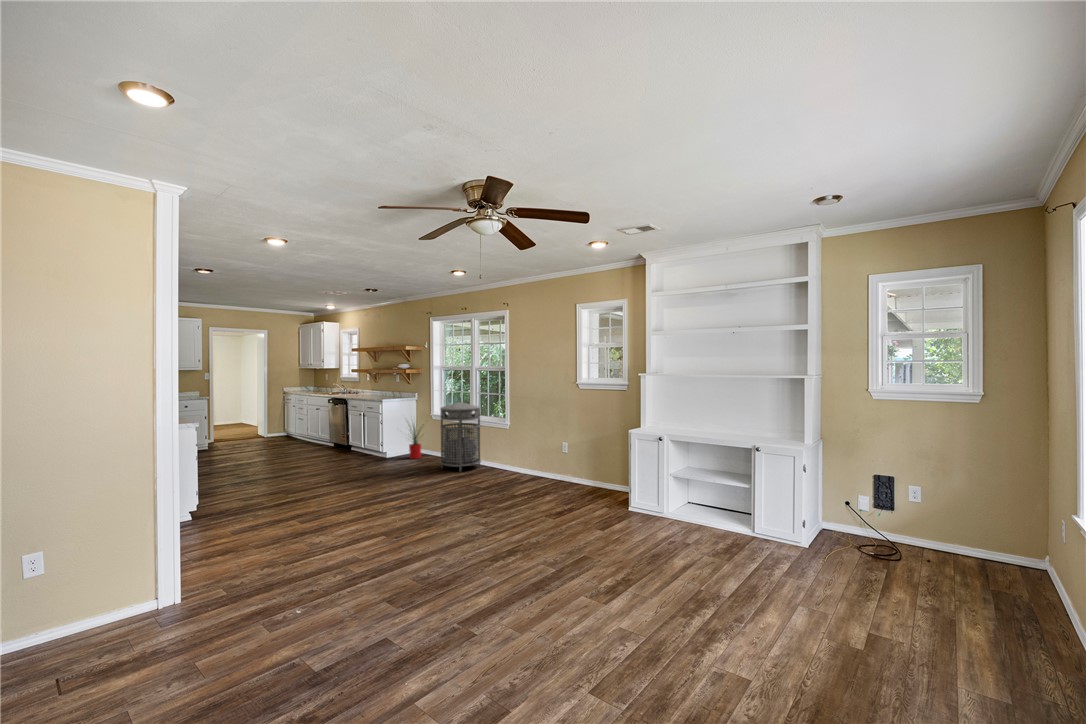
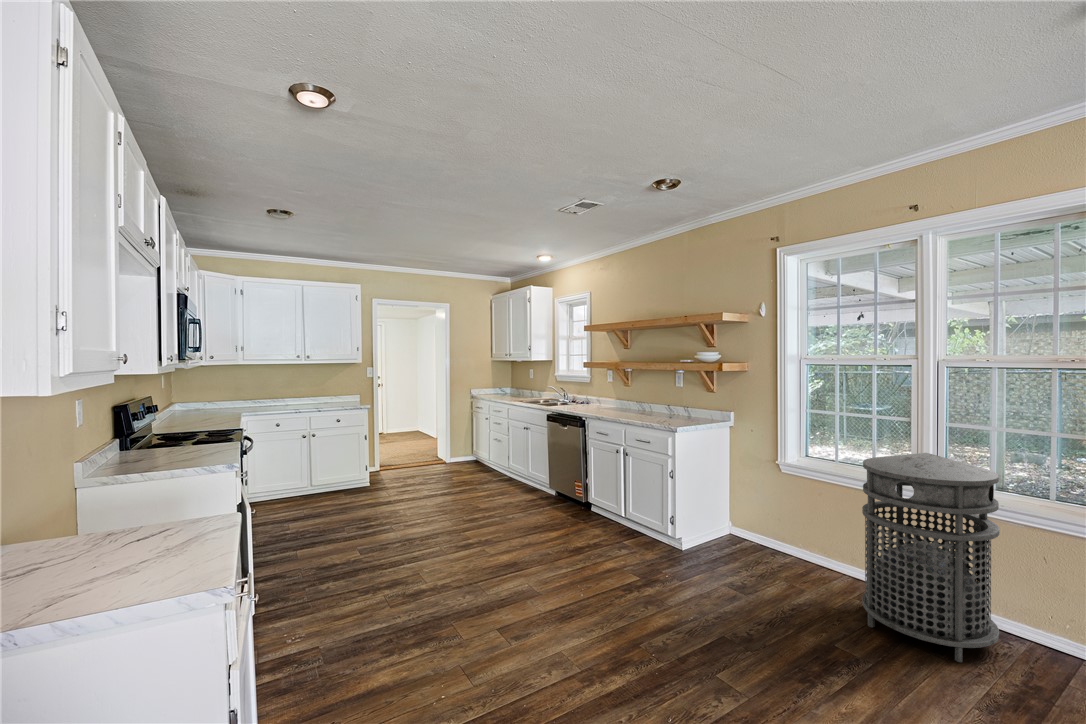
house plant: present [407,421,424,459] -> none [703,458,786,564]

